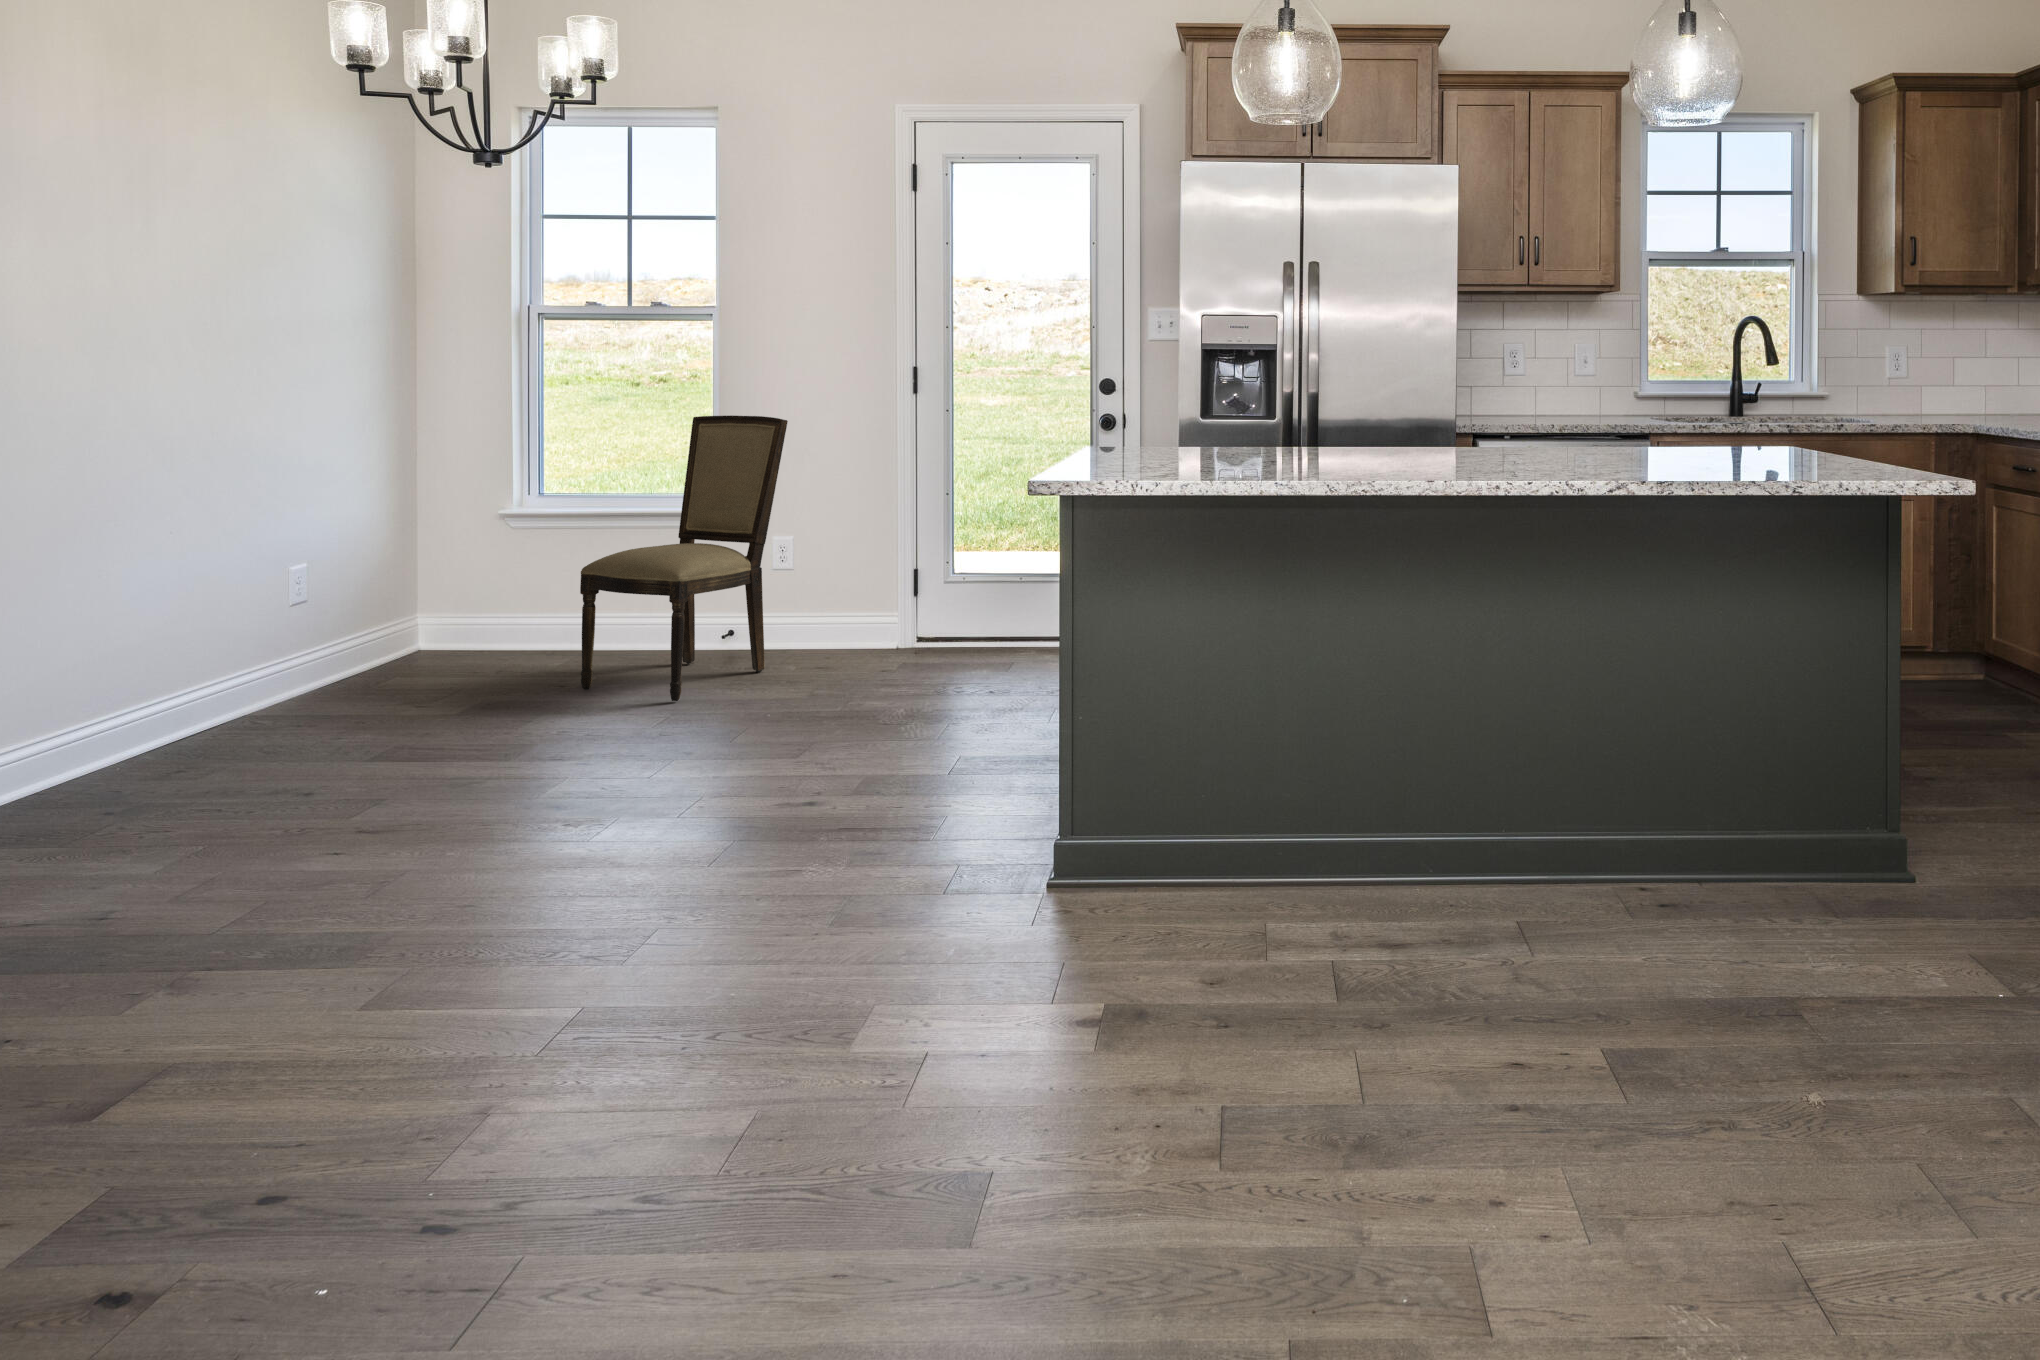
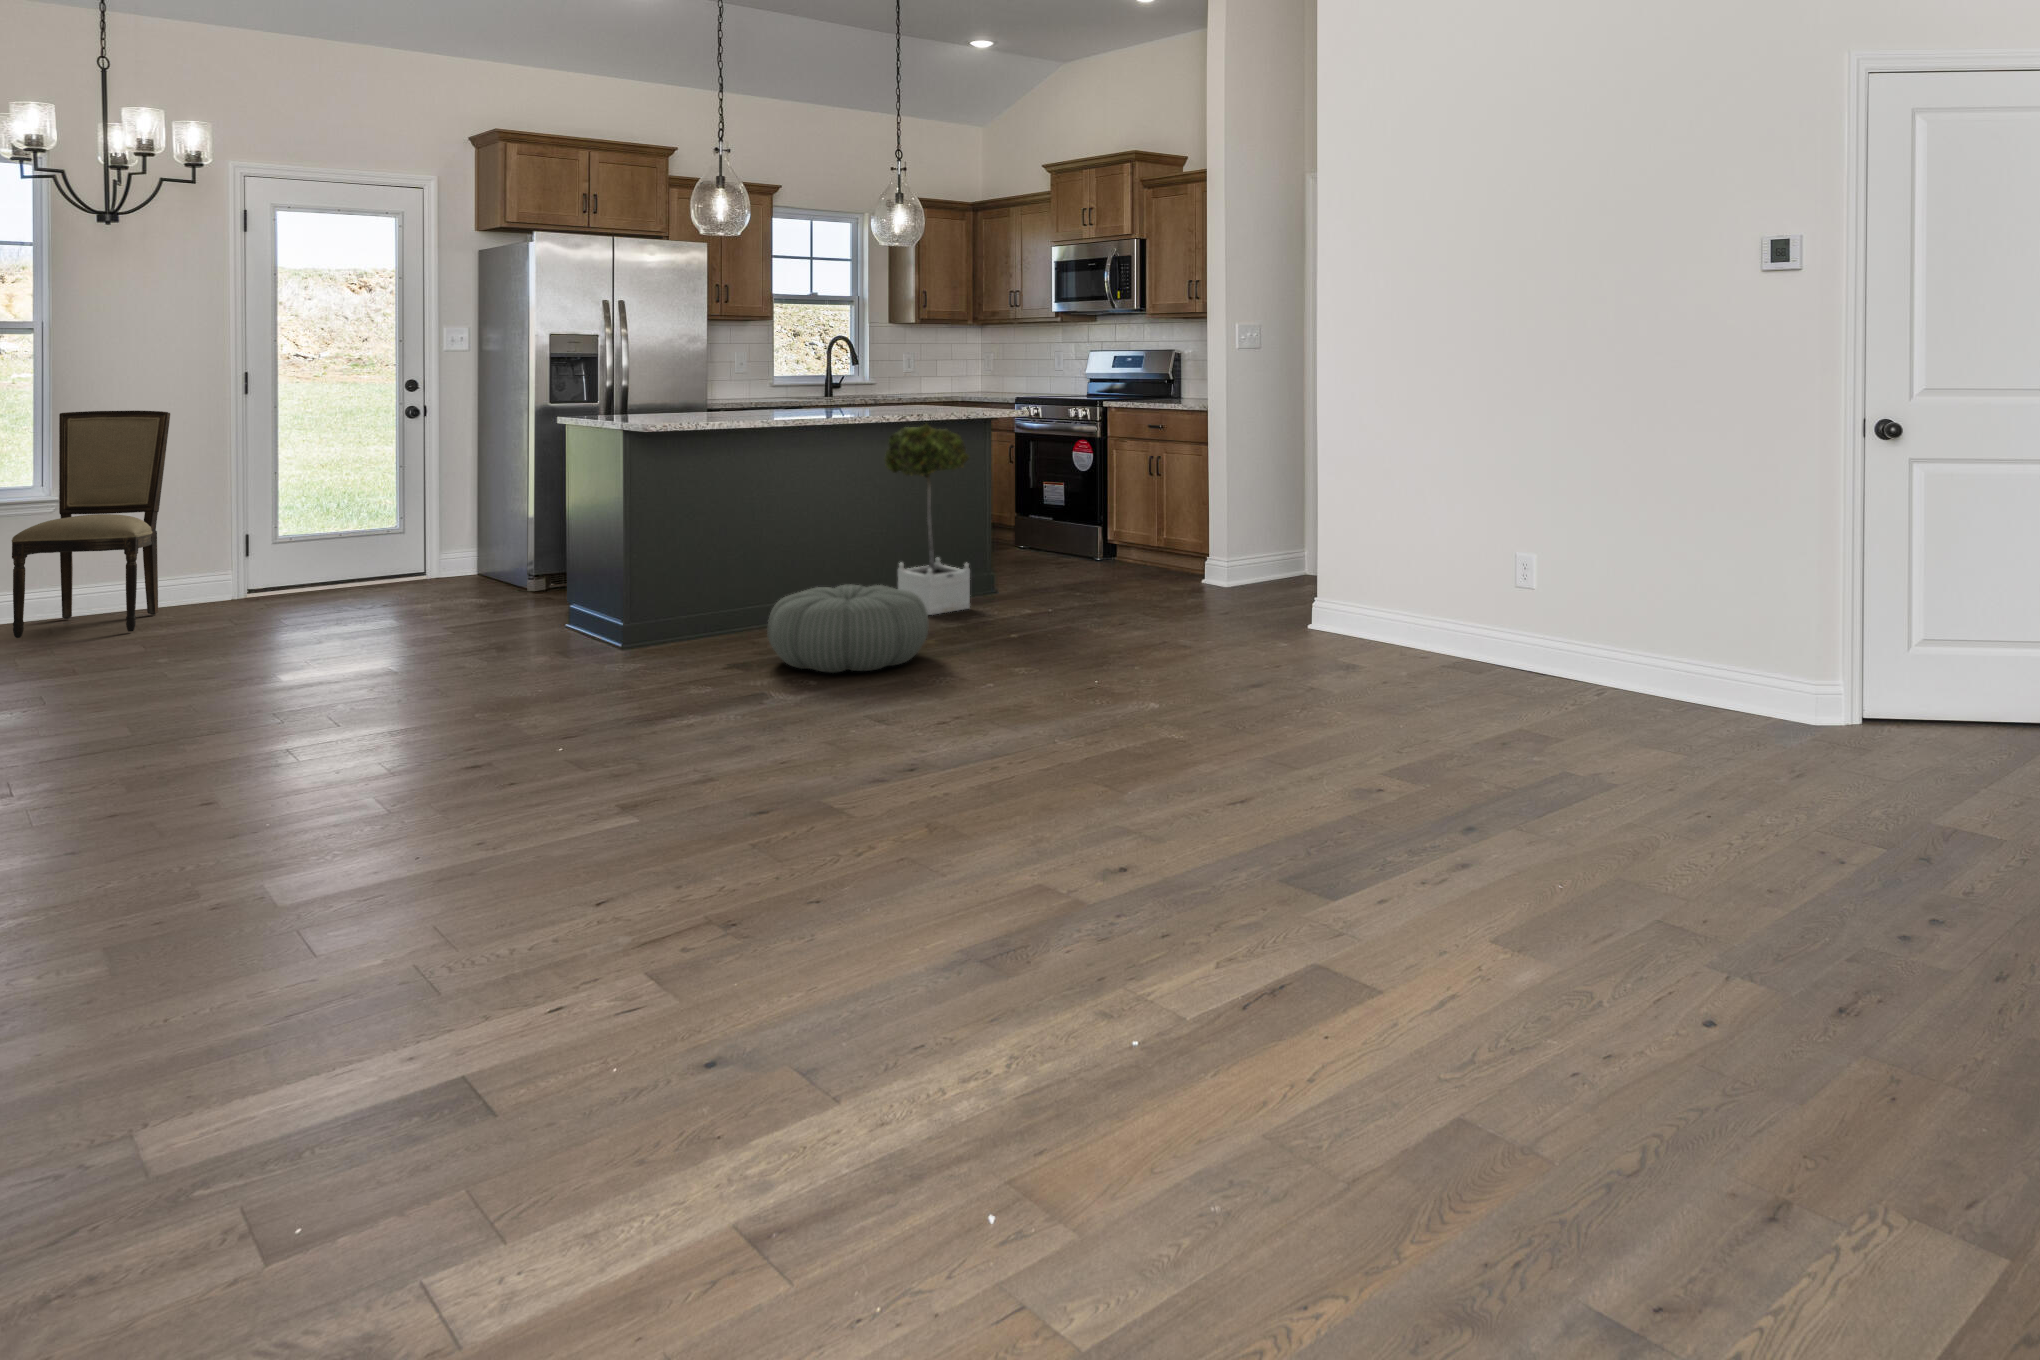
potted tree: none [1605,508,1798,948] -> present [885,424,970,615]
pouf: none [1107,896,1511,1211] -> present [767,585,929,673]

